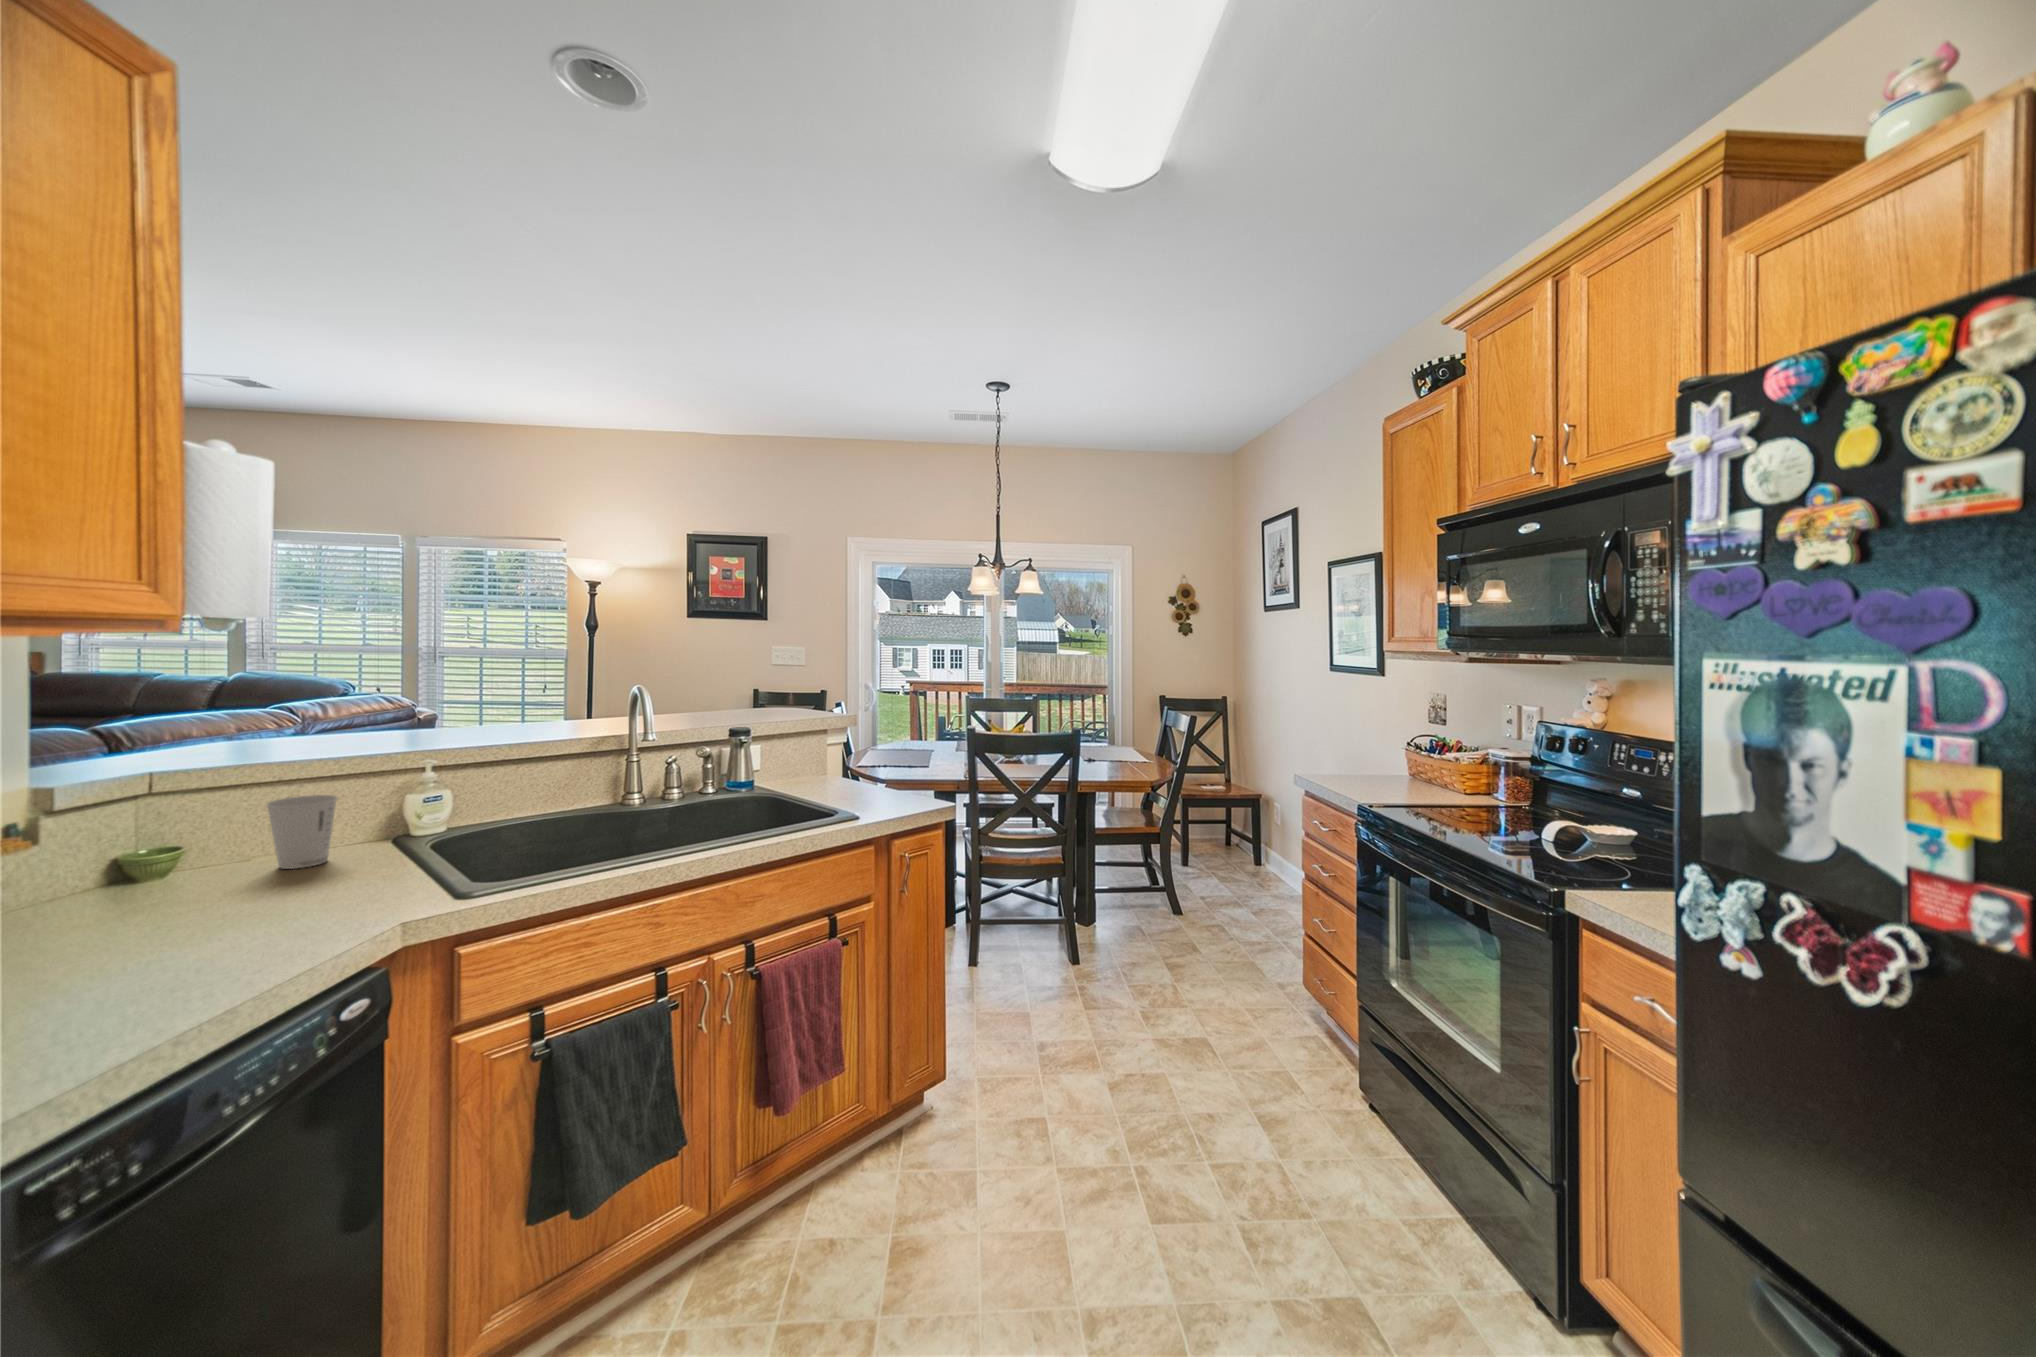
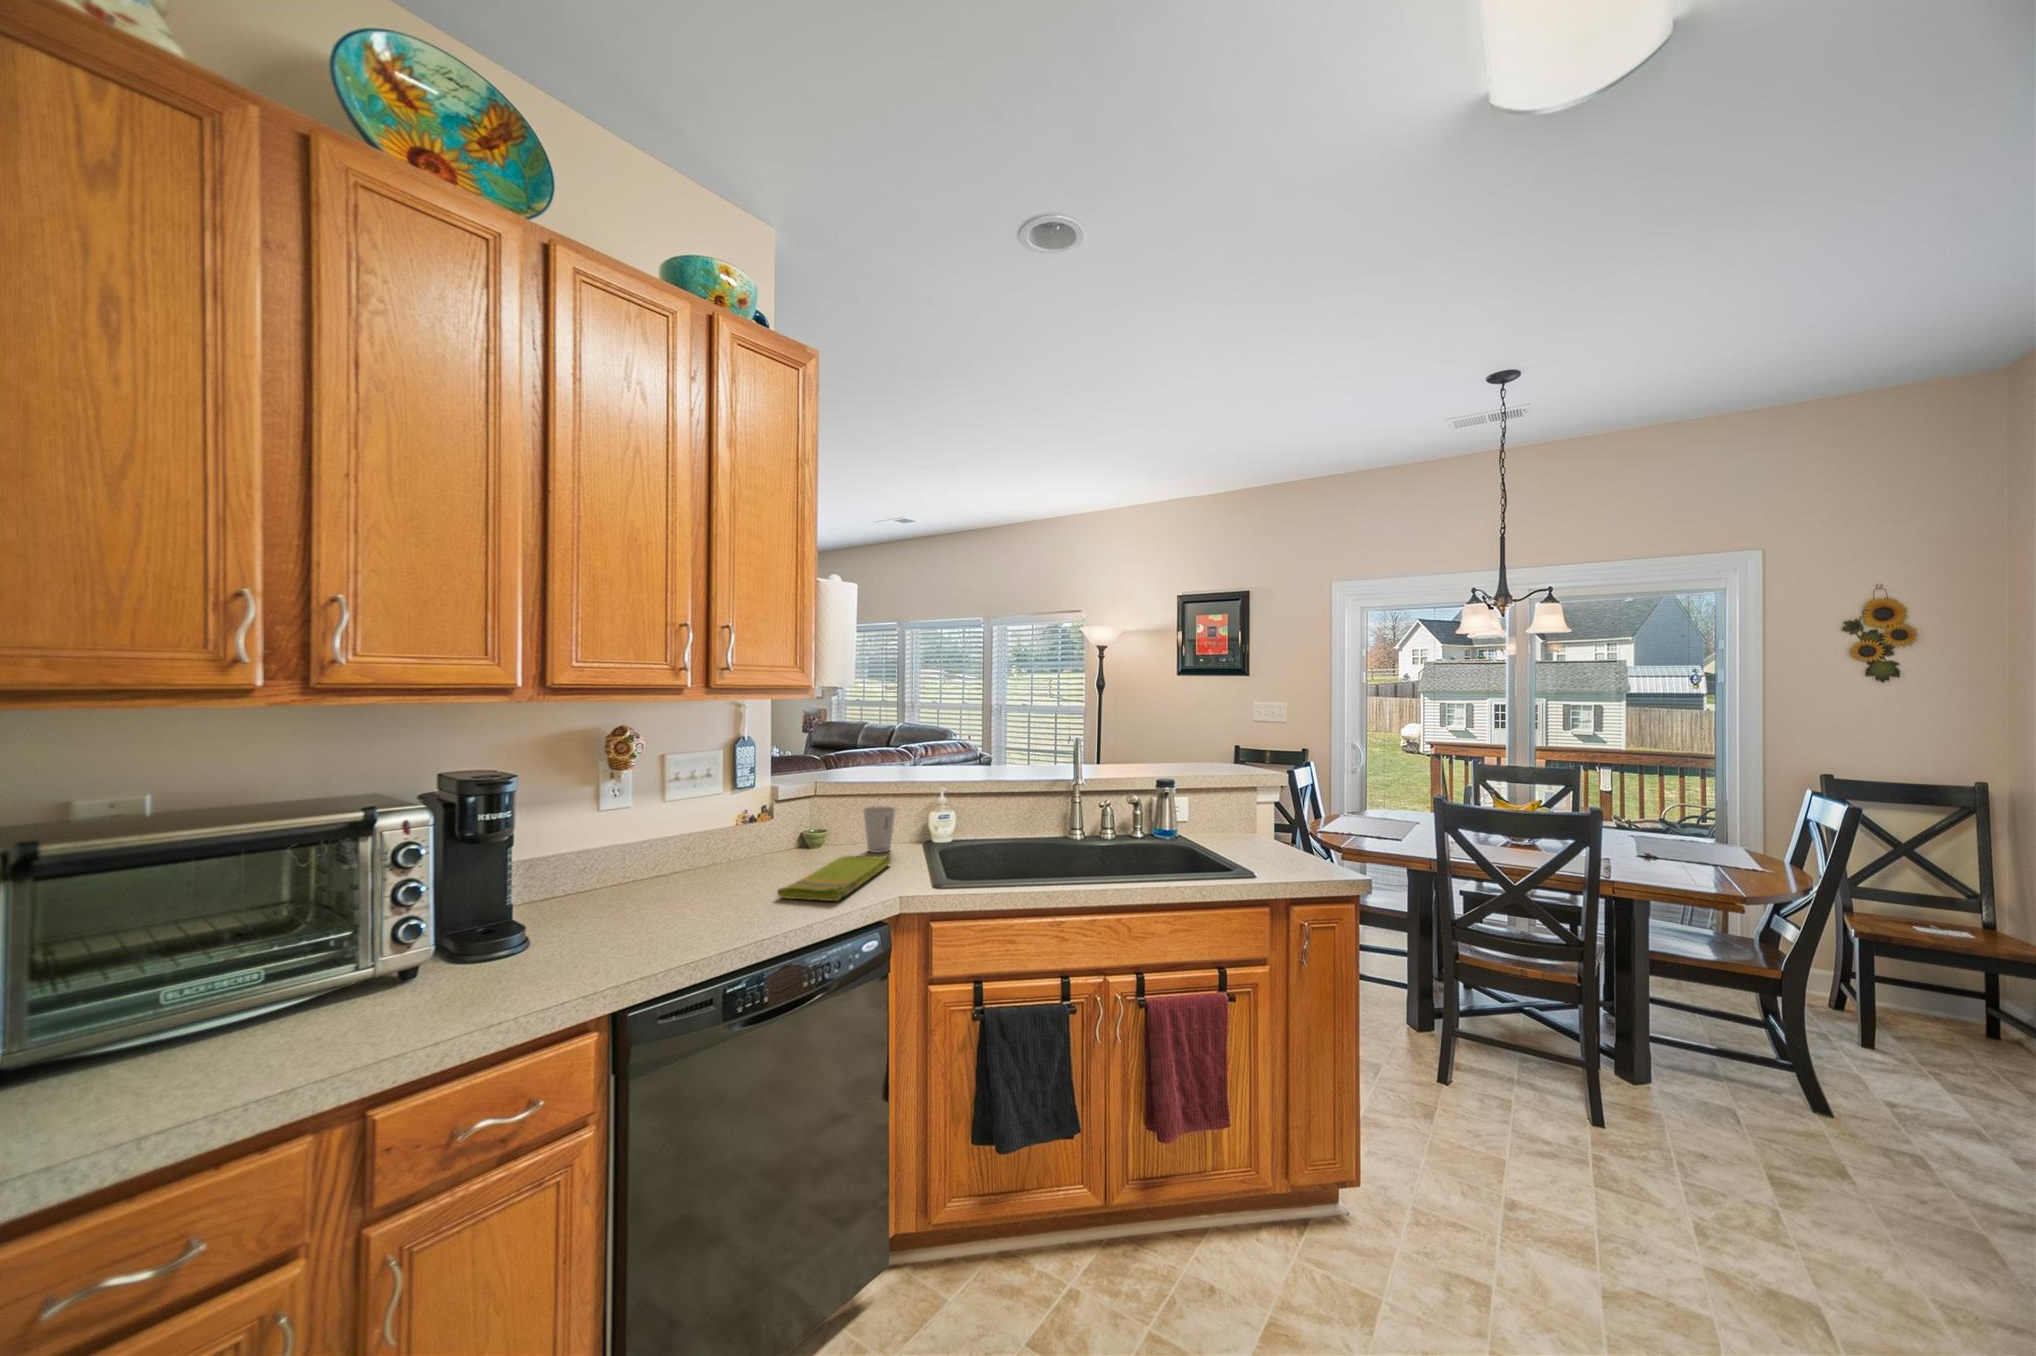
dish towel: none [87,866,344,984] -> present [777,854,891,901]

